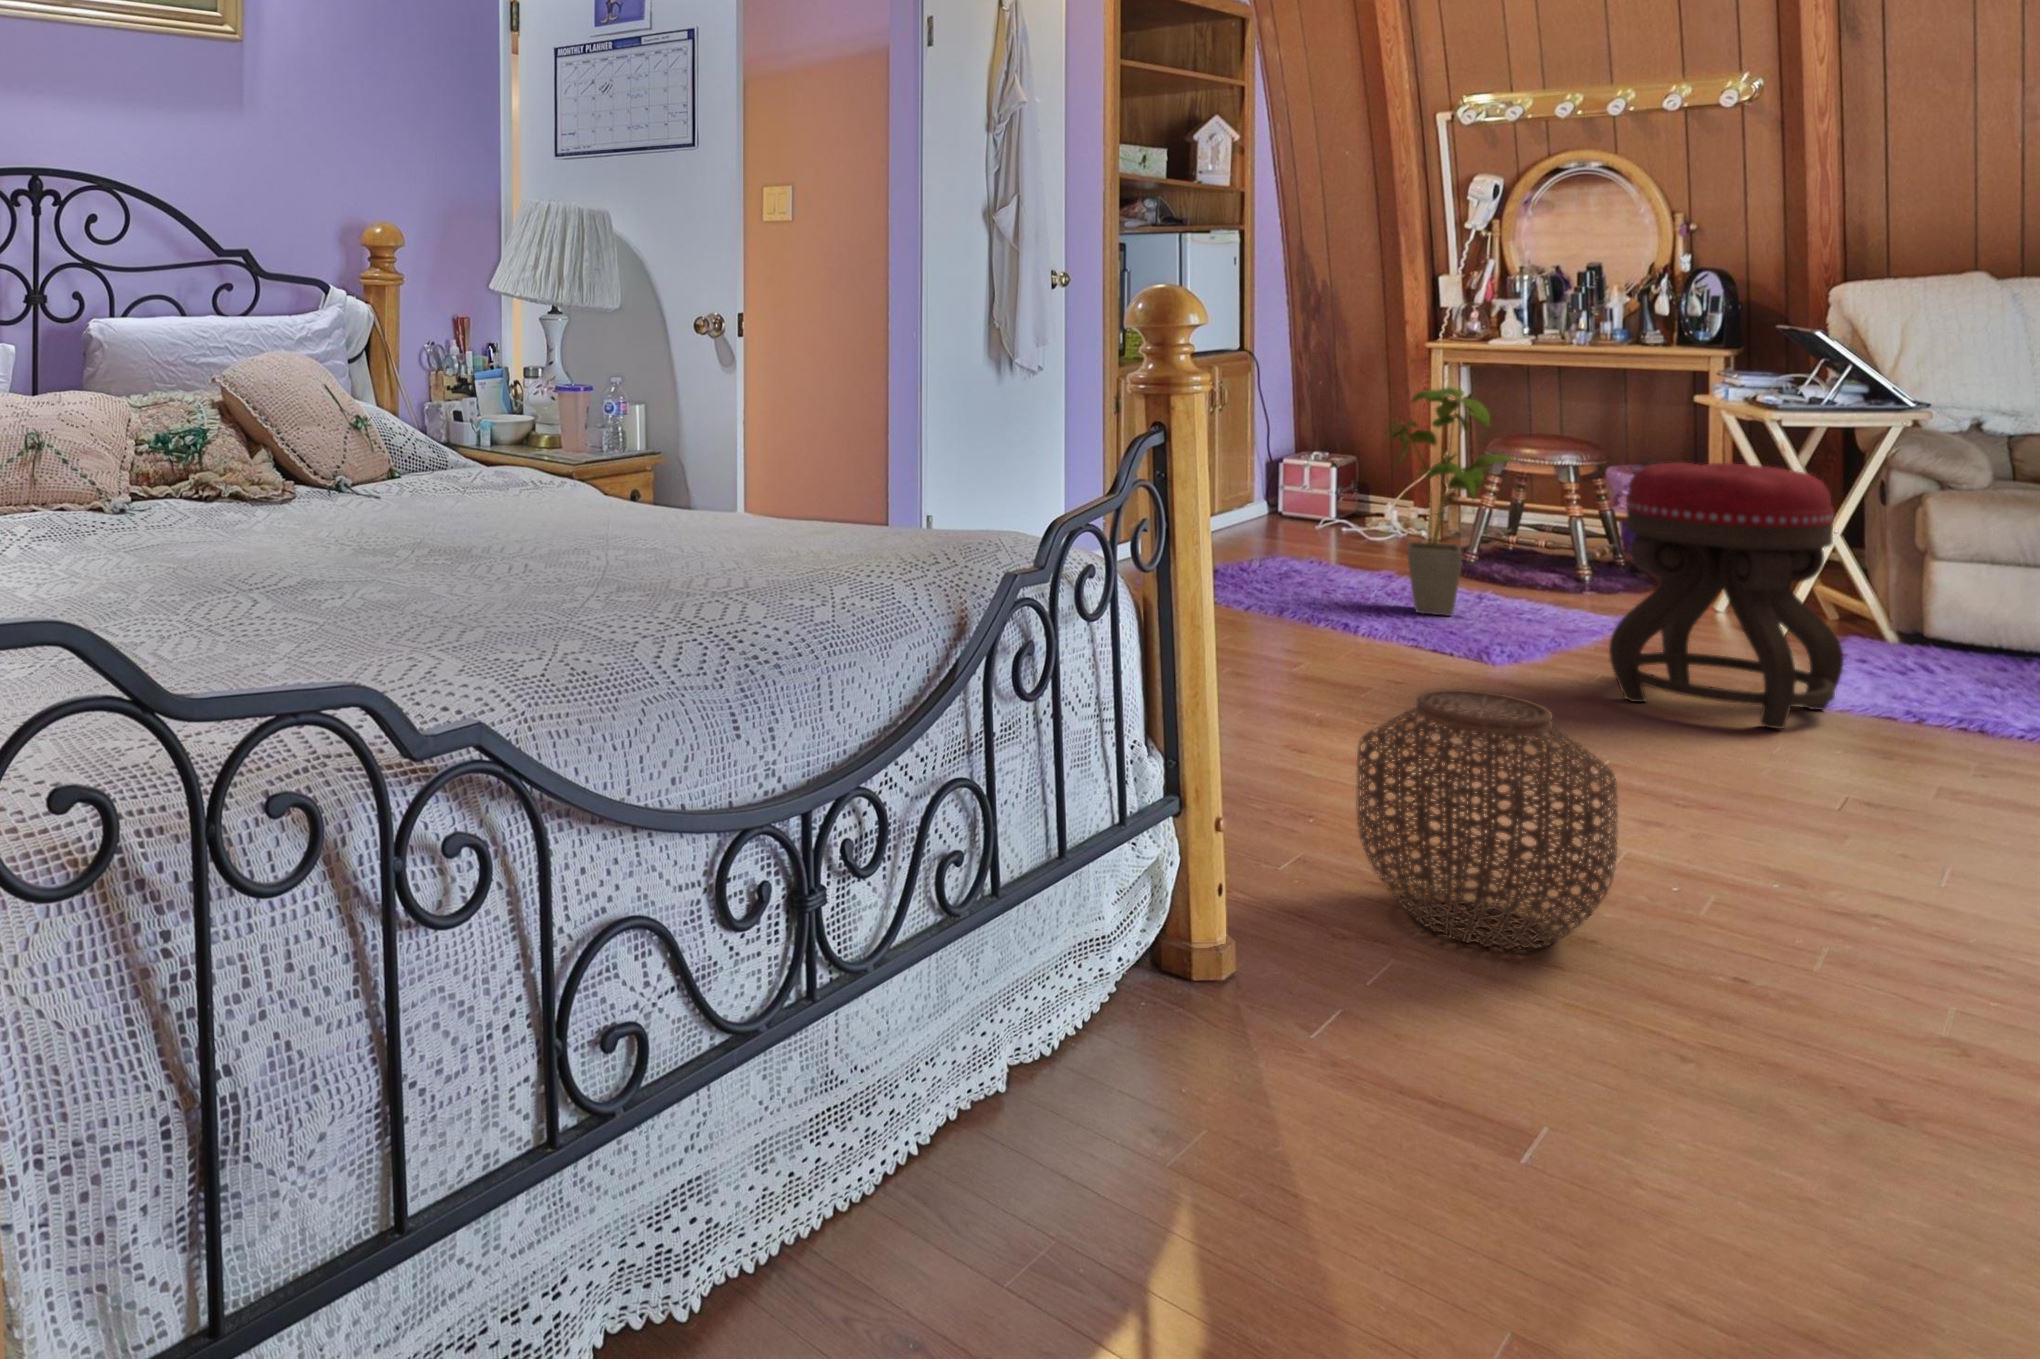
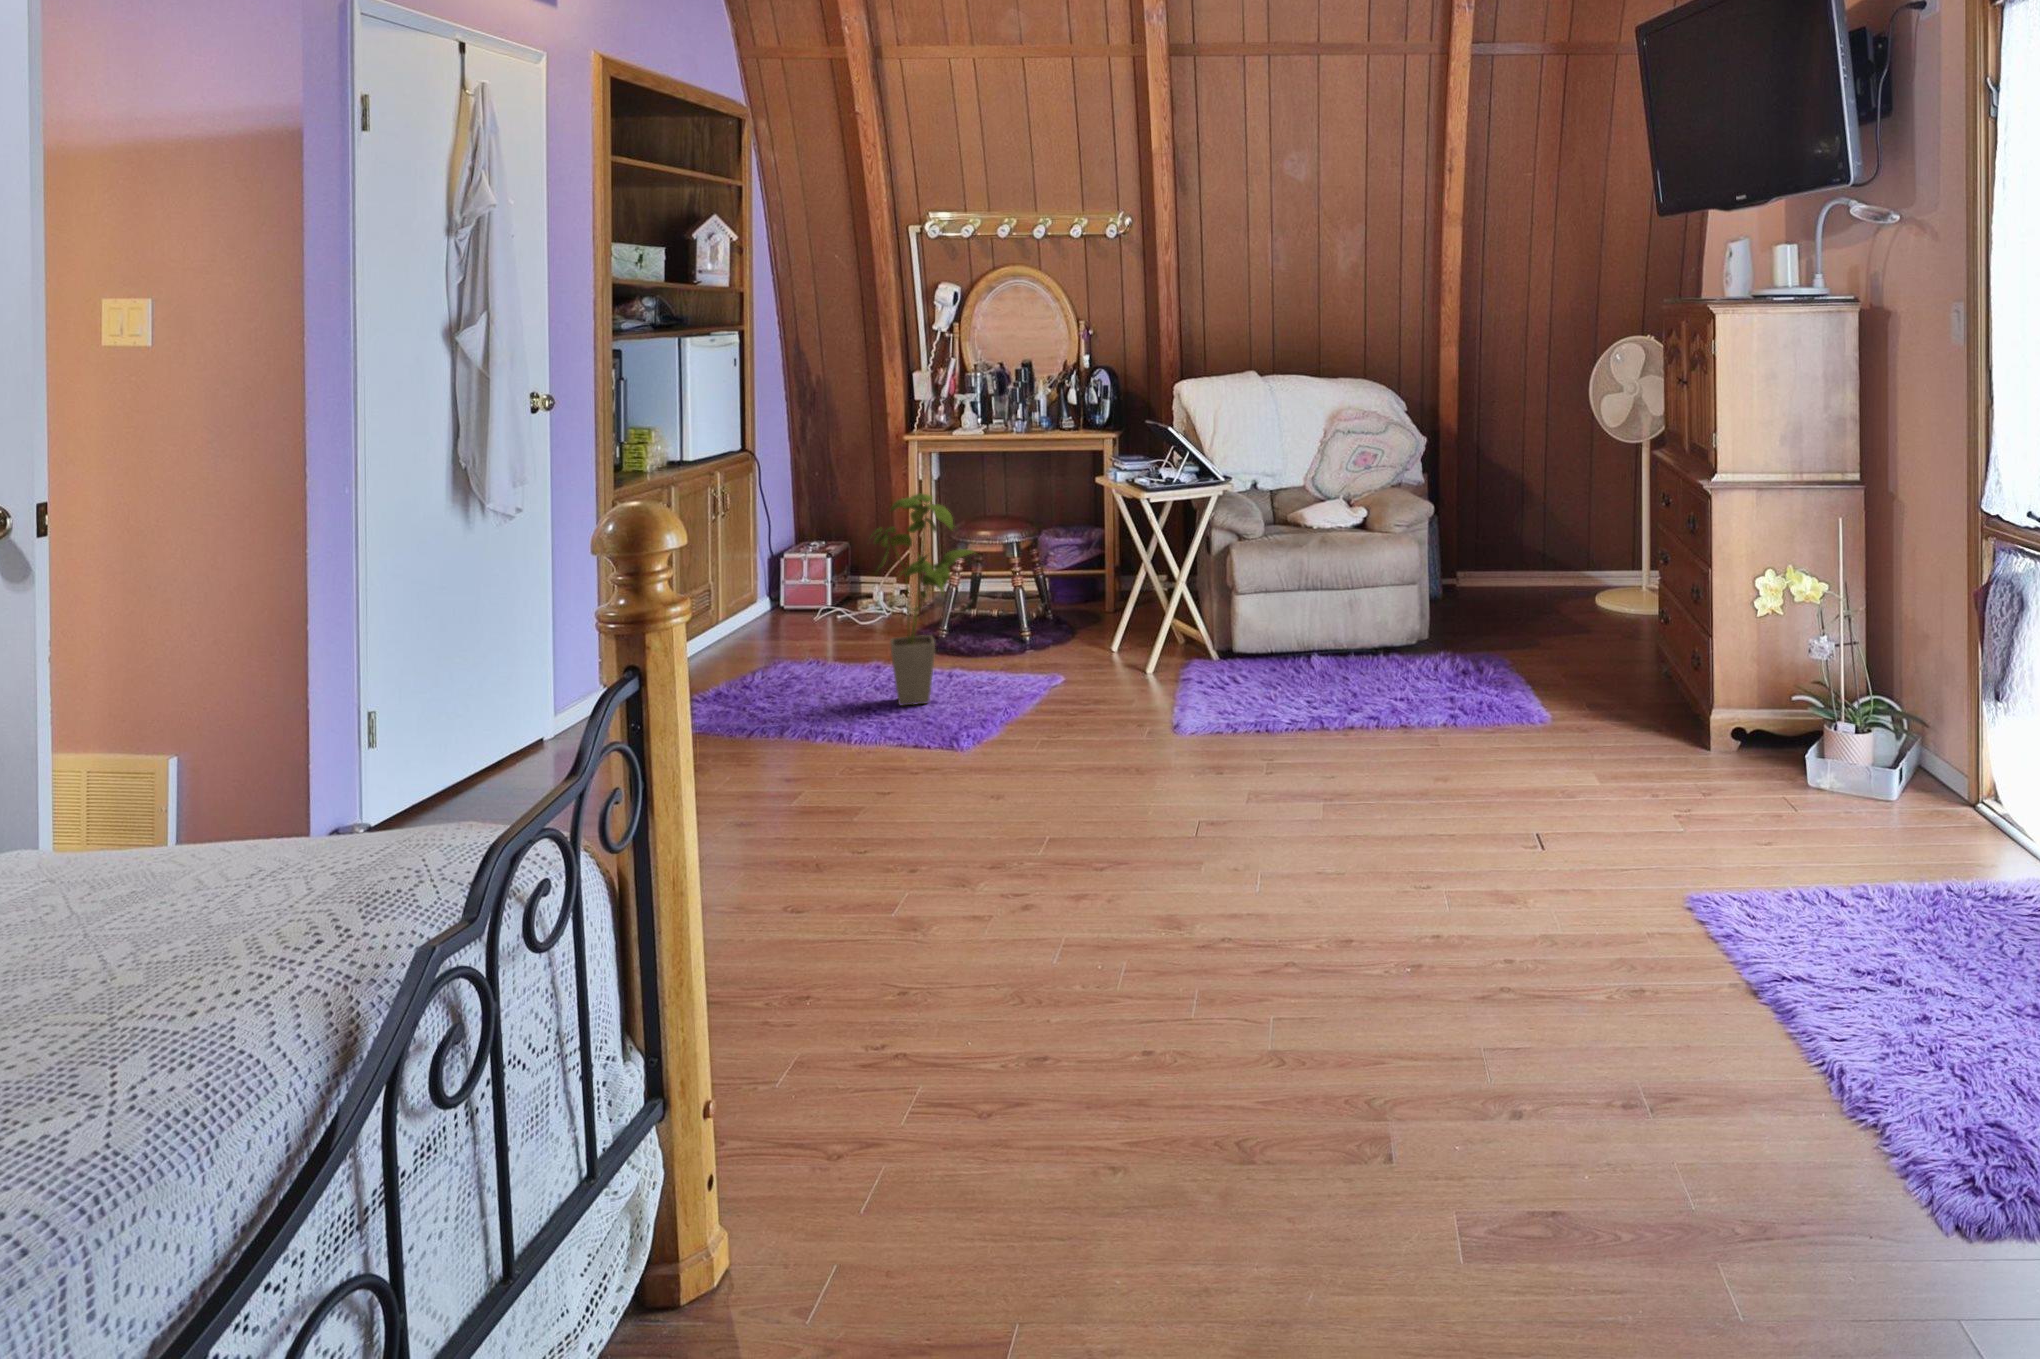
ottoman: present [1609,463,1843,729] -> none [1046,555,1196,777]
woven basket: present [1356,689,1618,950] -> none [845,861,1059,1123]

